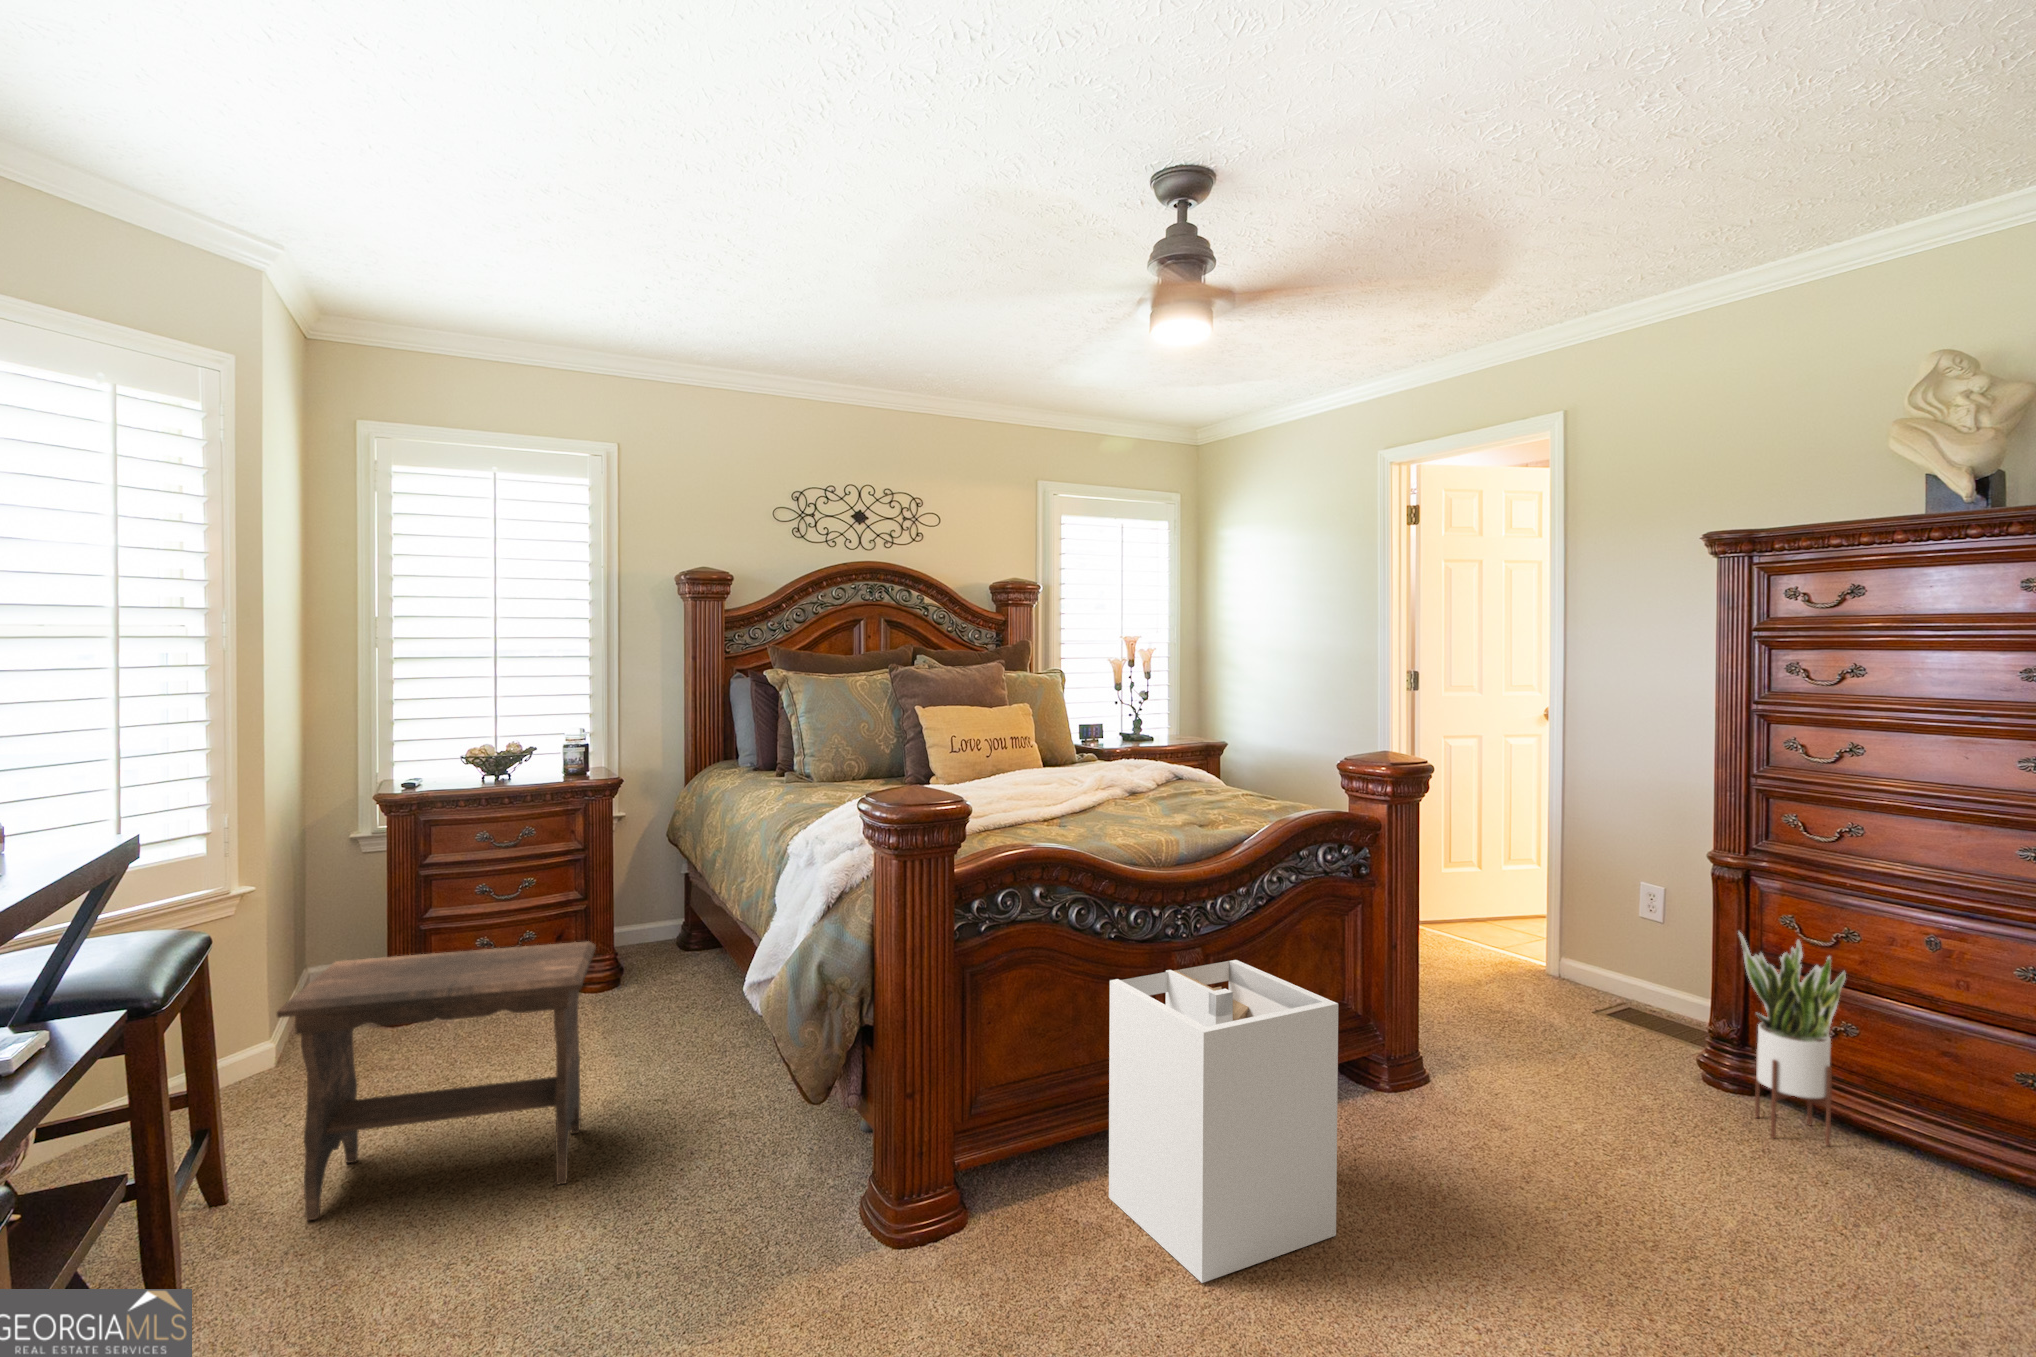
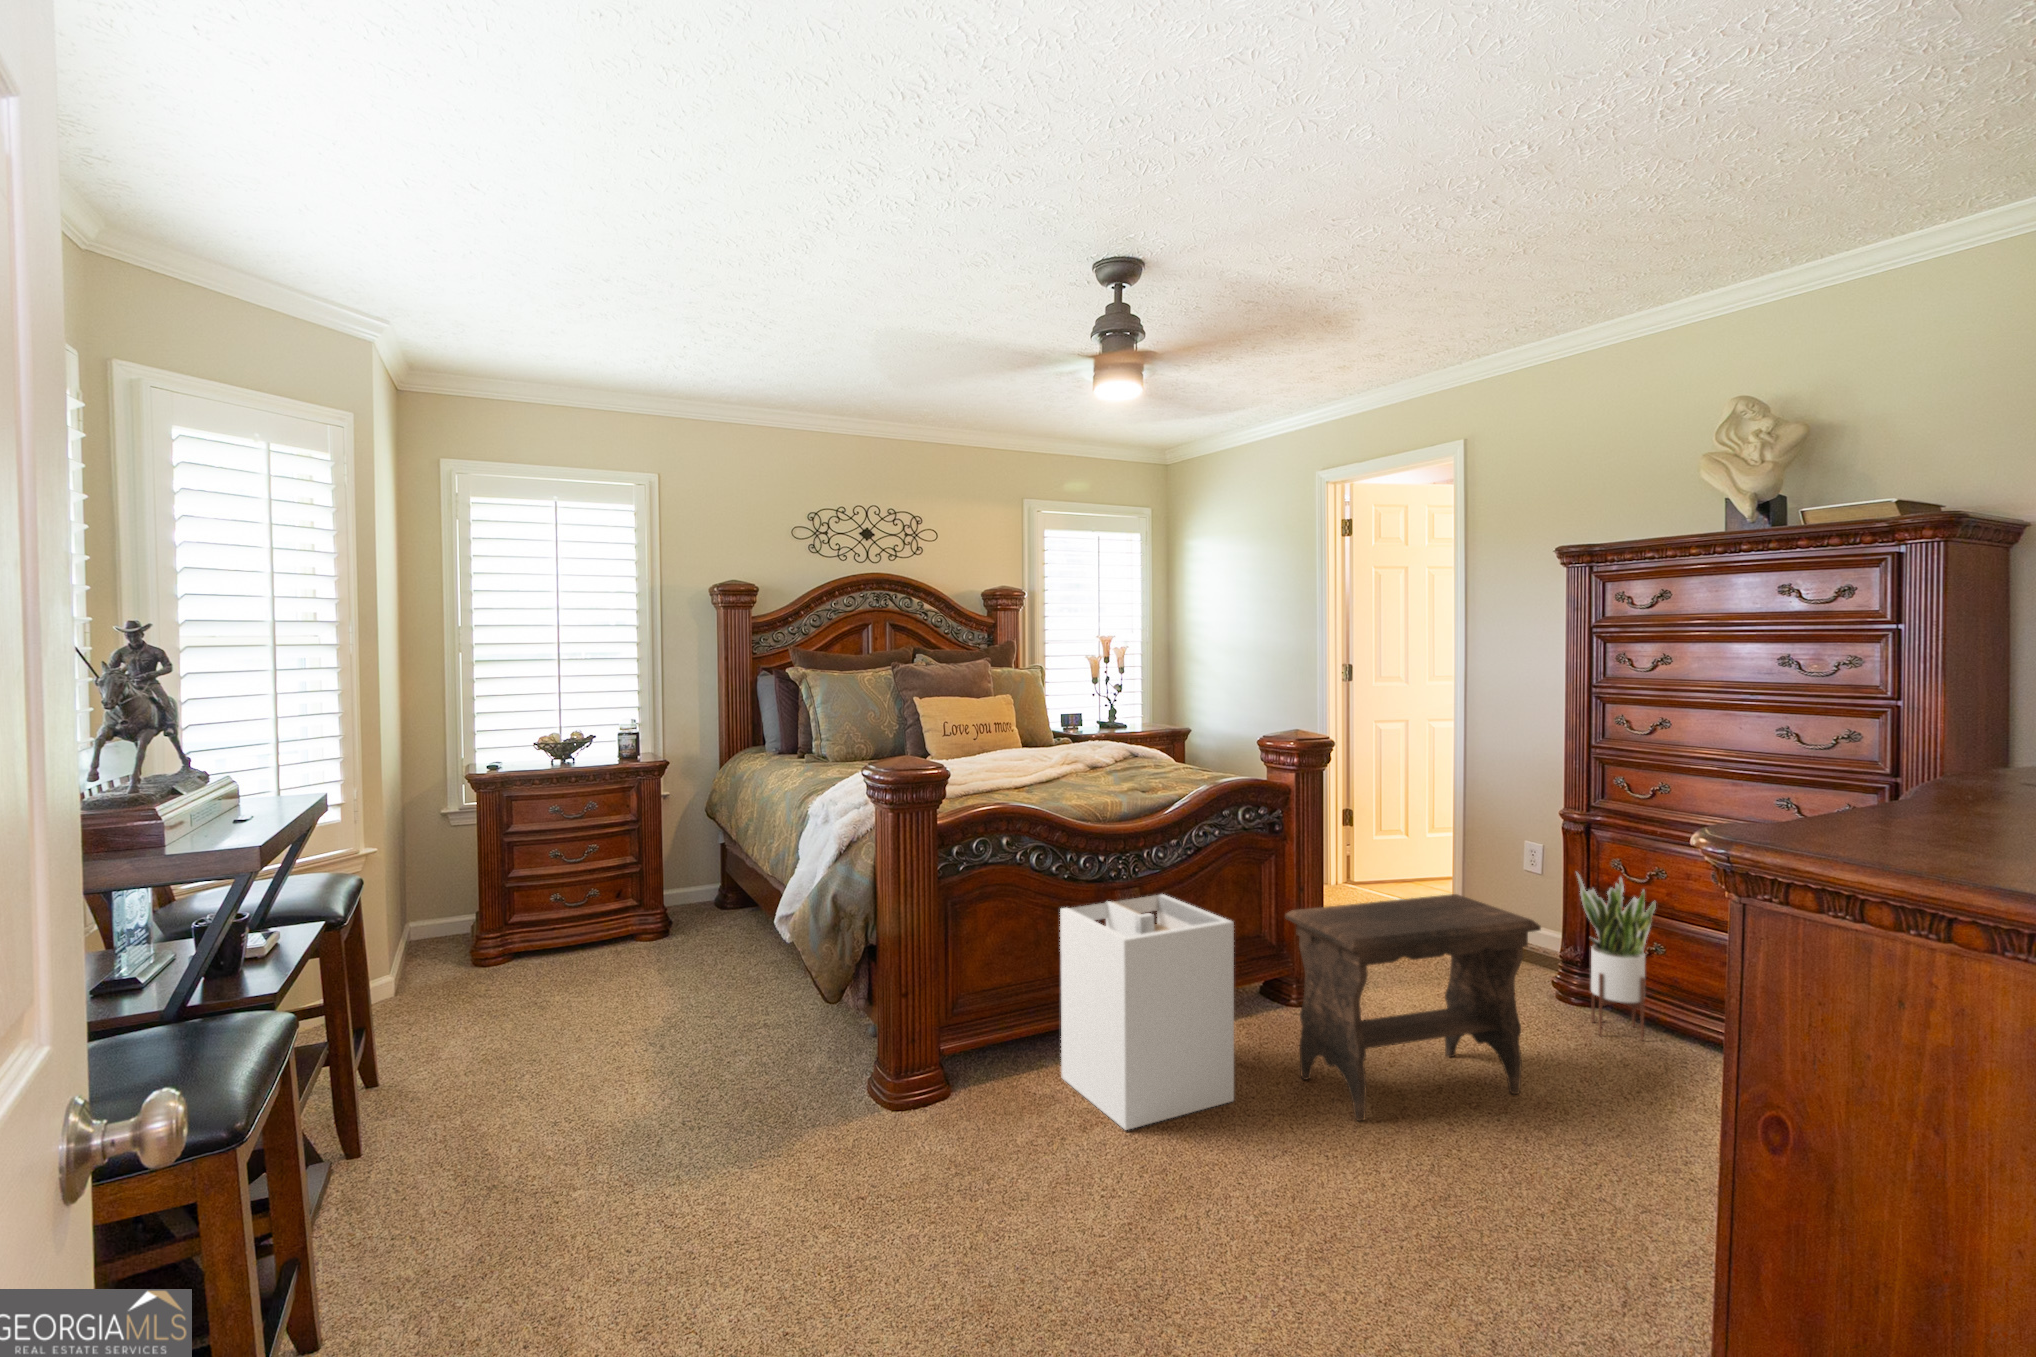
footstool: present [277,941,596,1221] -> present [1285,894,1541,1121]

